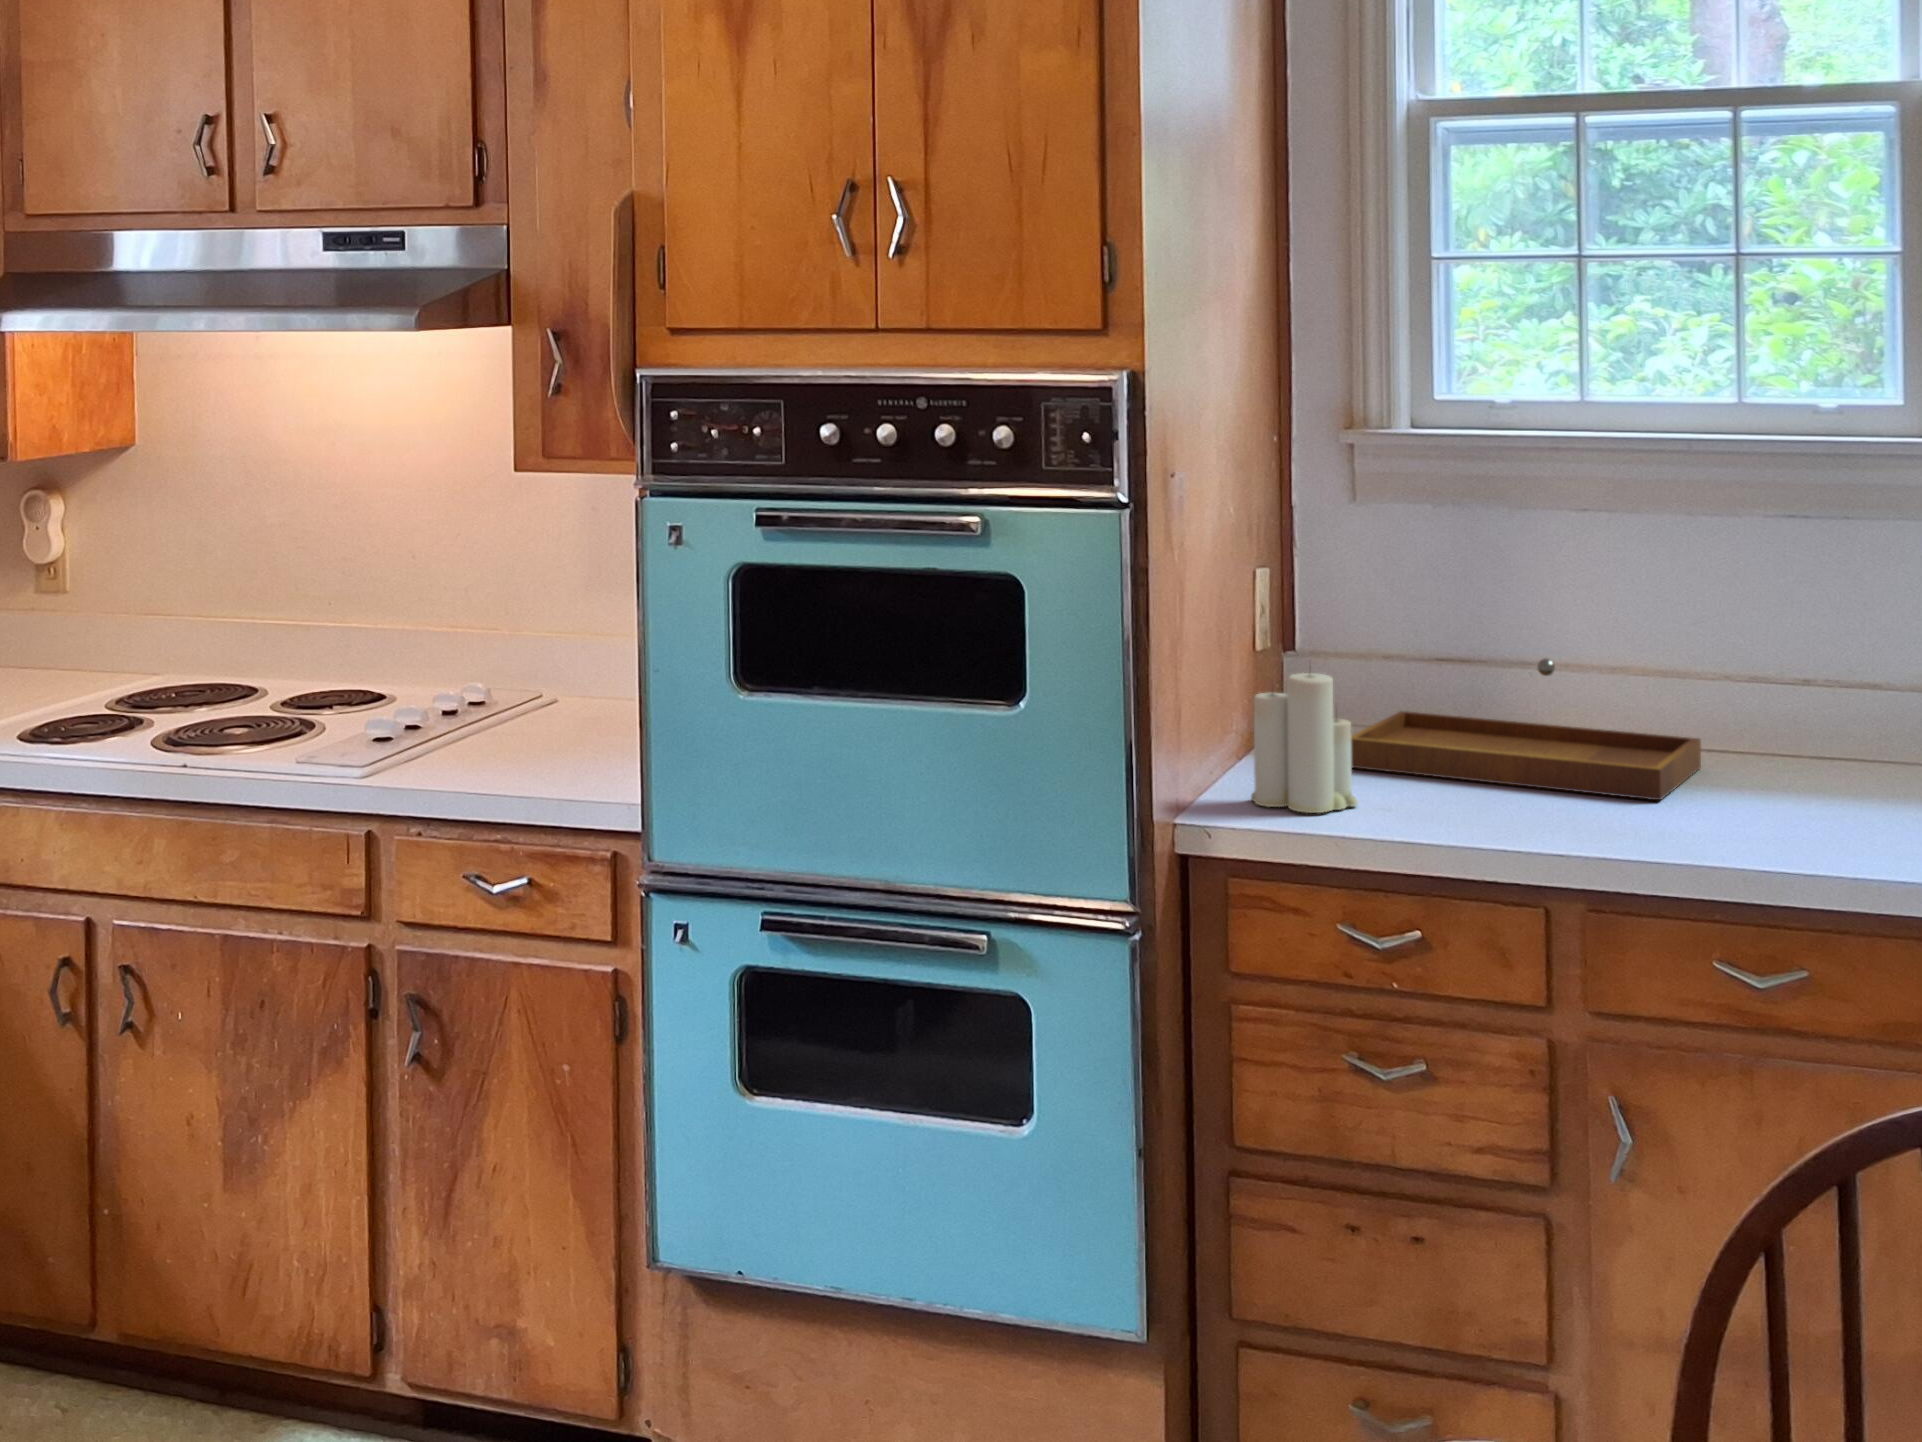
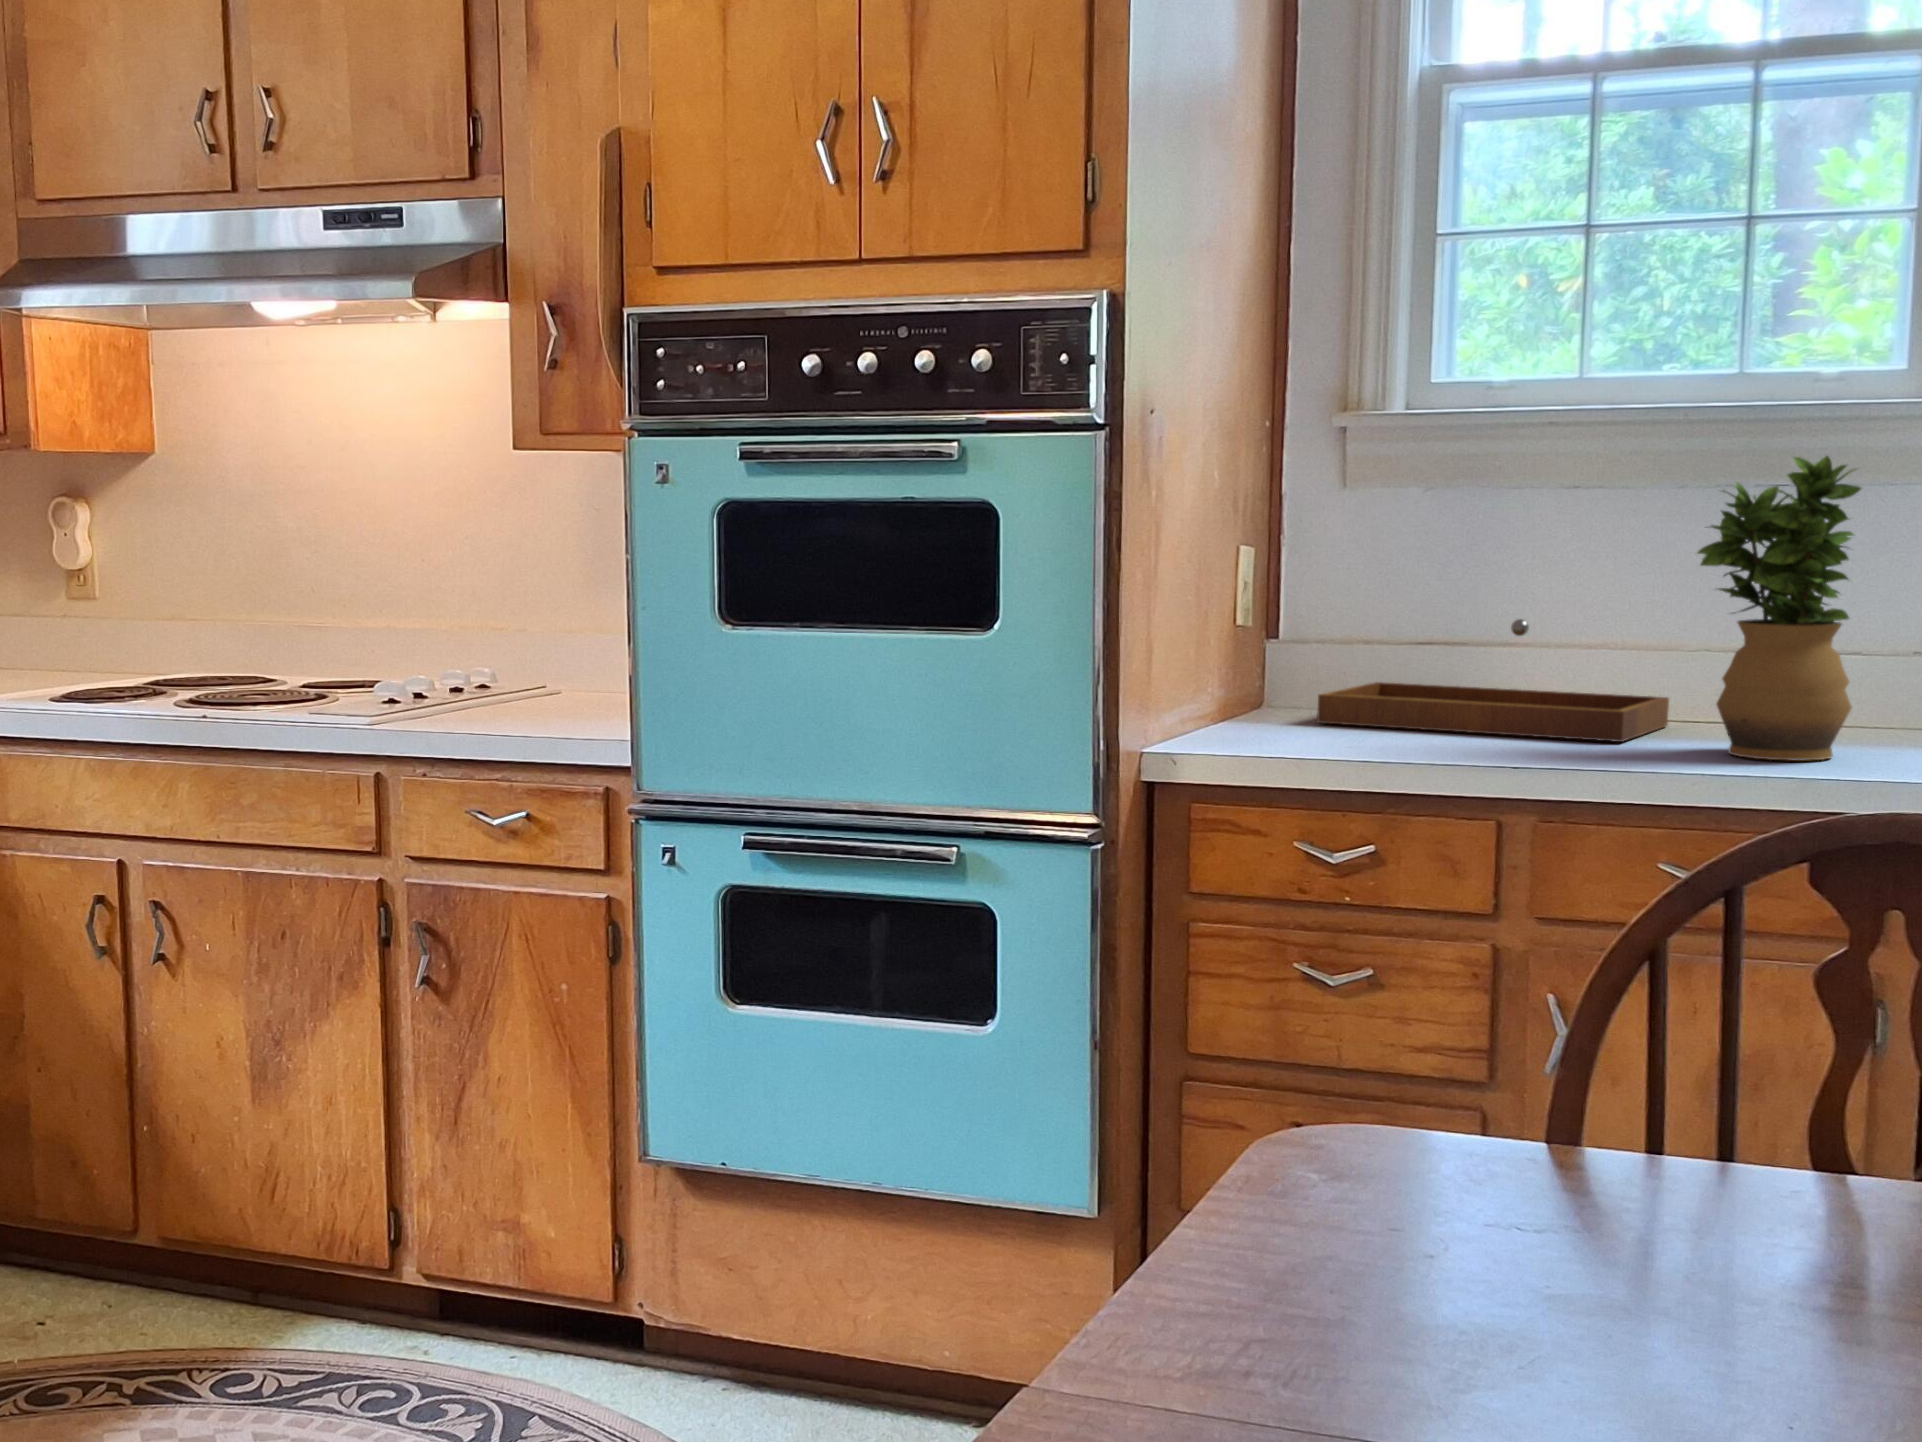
potted plant: none [1723,521,1893,834] -> present [1698,456,1861,760]
candle: present [1251,673,1358,813] -> none [1220,598,1323,745]

